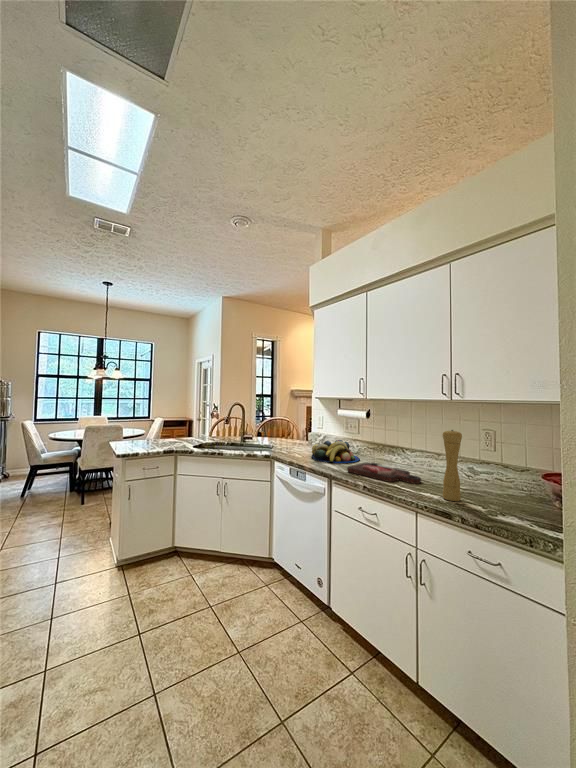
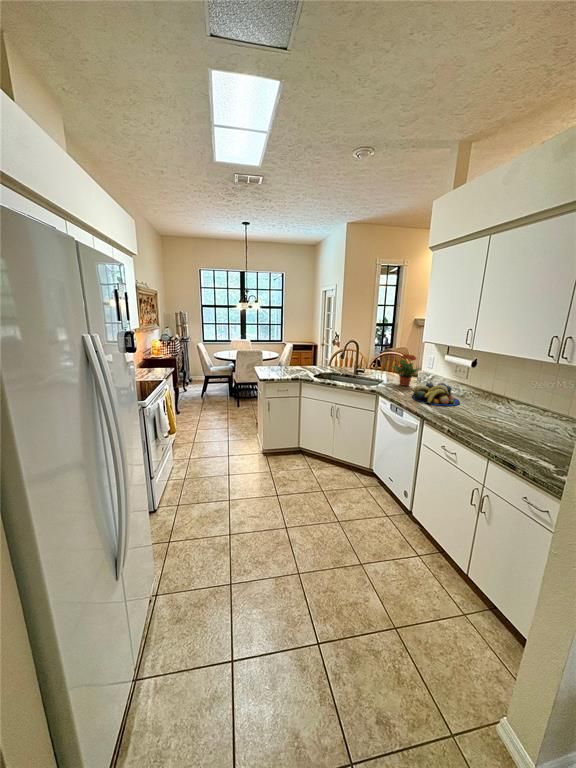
potted plant: none [284,414,314,449] -> present [392,354,419,386]
pepper mill: present [443,430,462,501] -> none [519,396,552,458]
cutting board: present [347,463,422,484] -> none [439,408,510,436]

